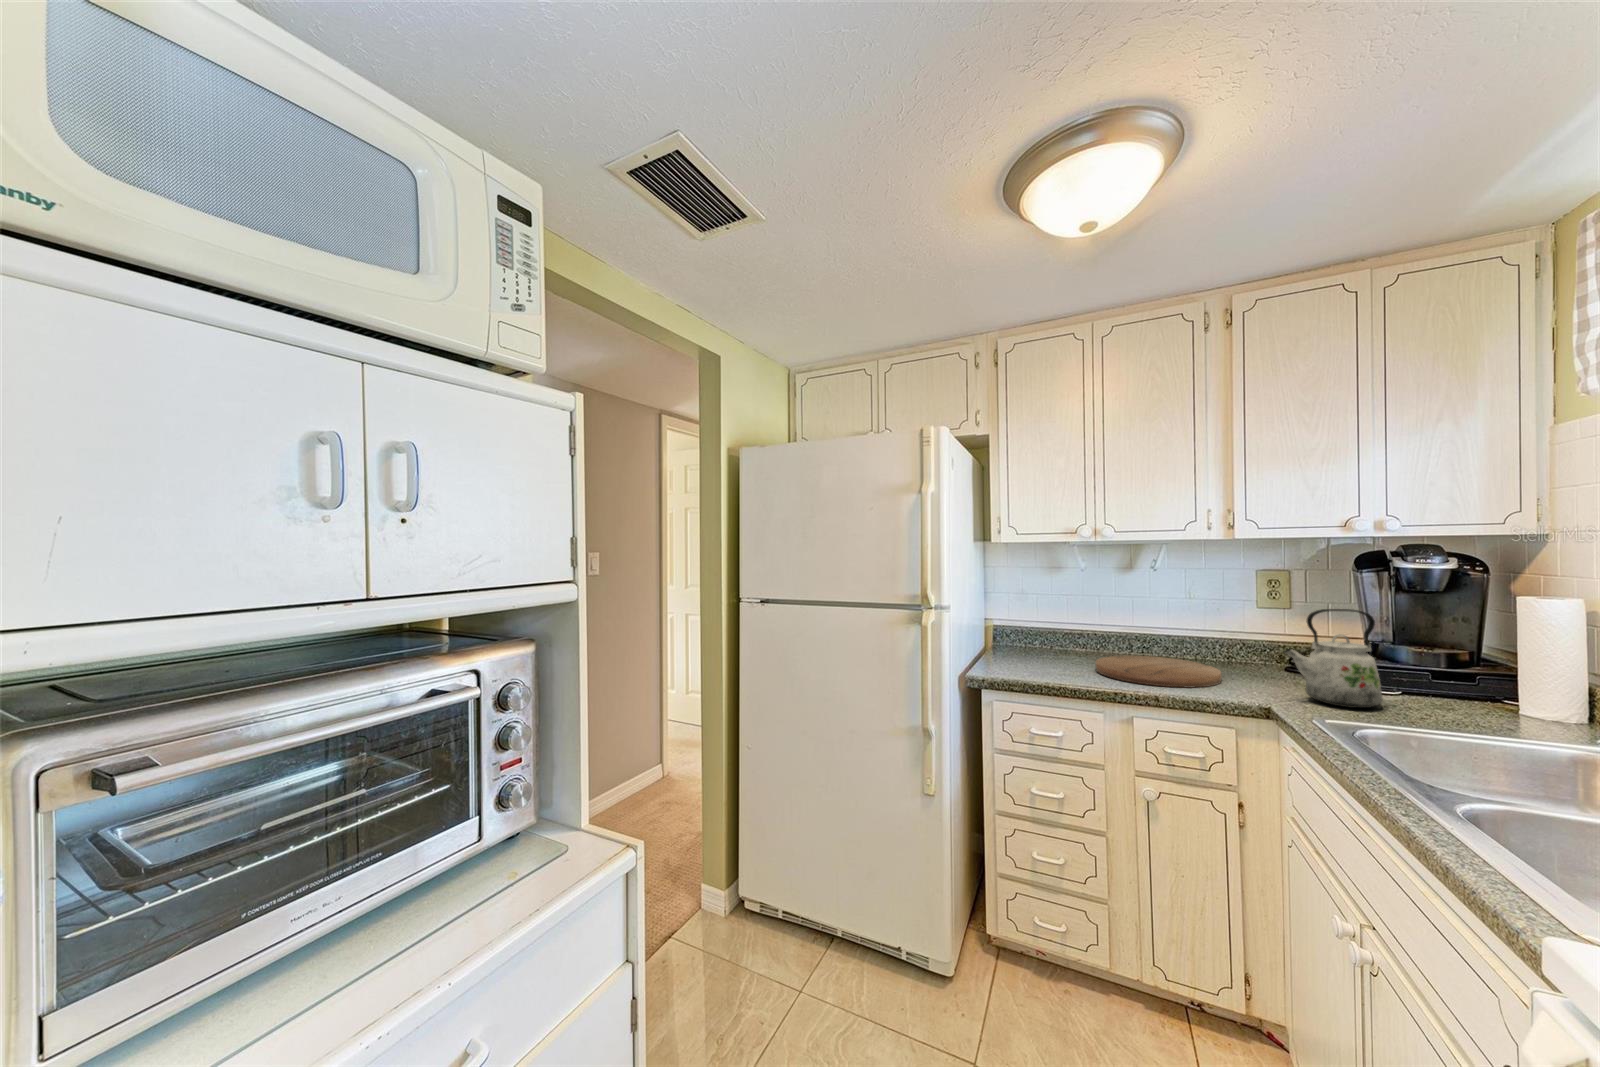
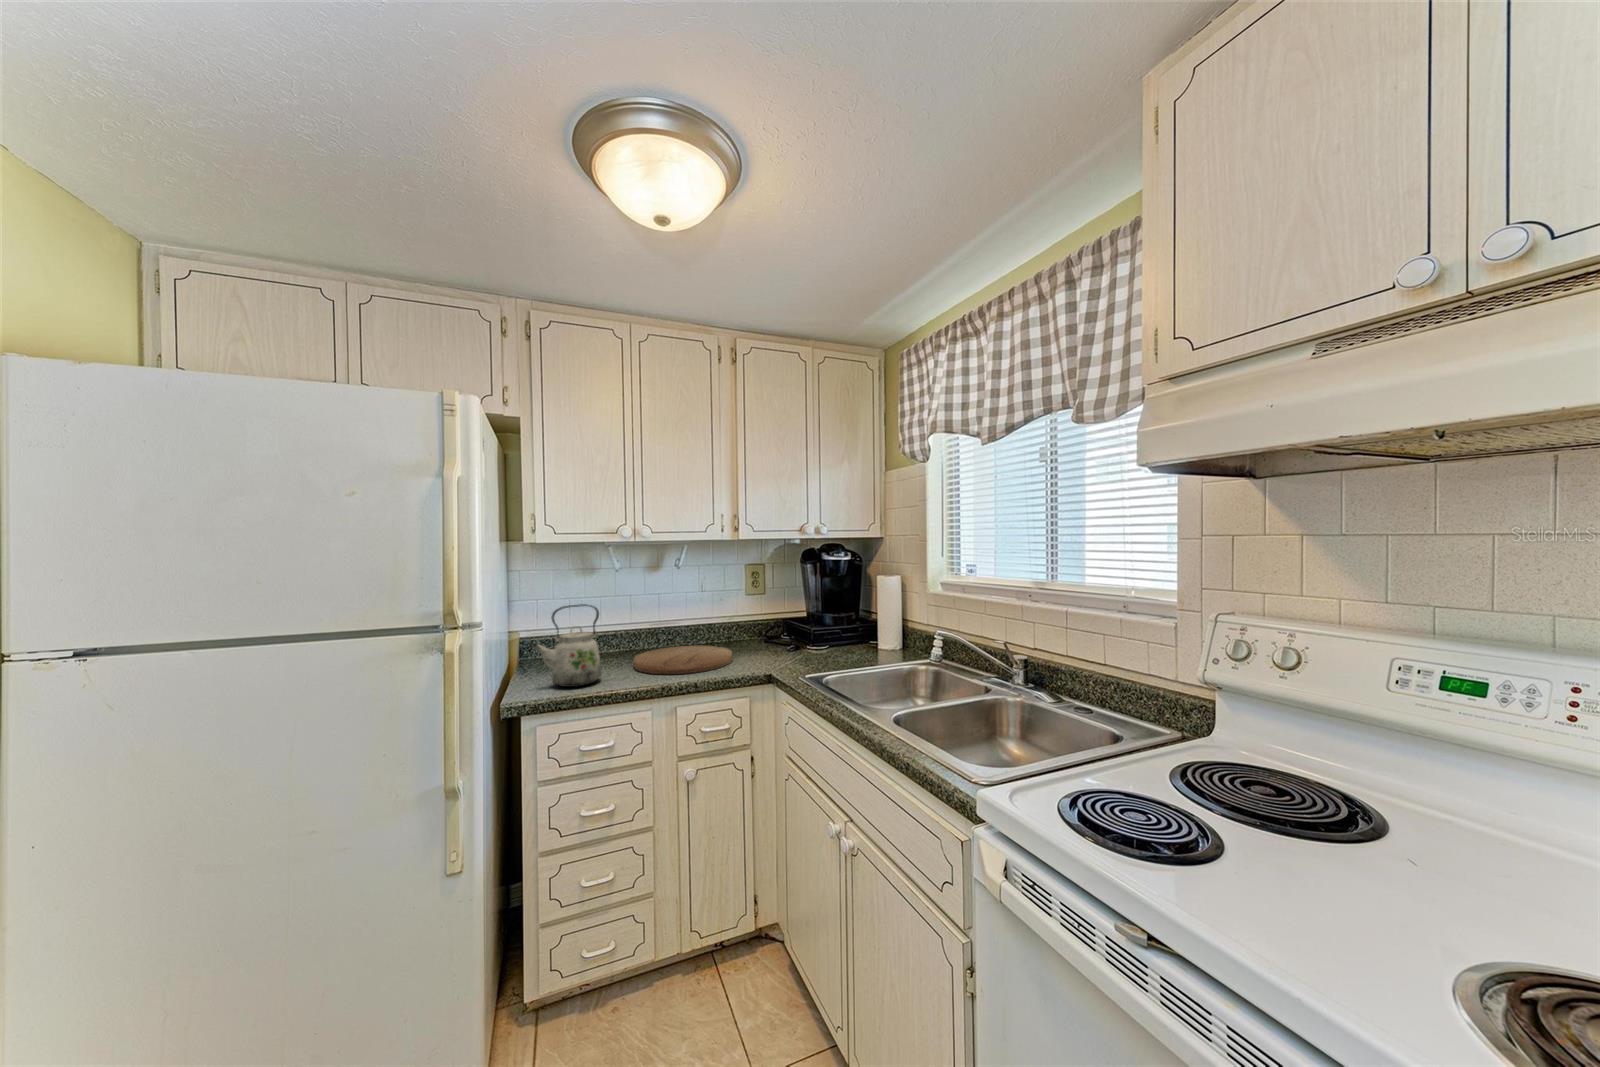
kettle: present [1284,609,1383,708] -> present [533,604,602,687]

